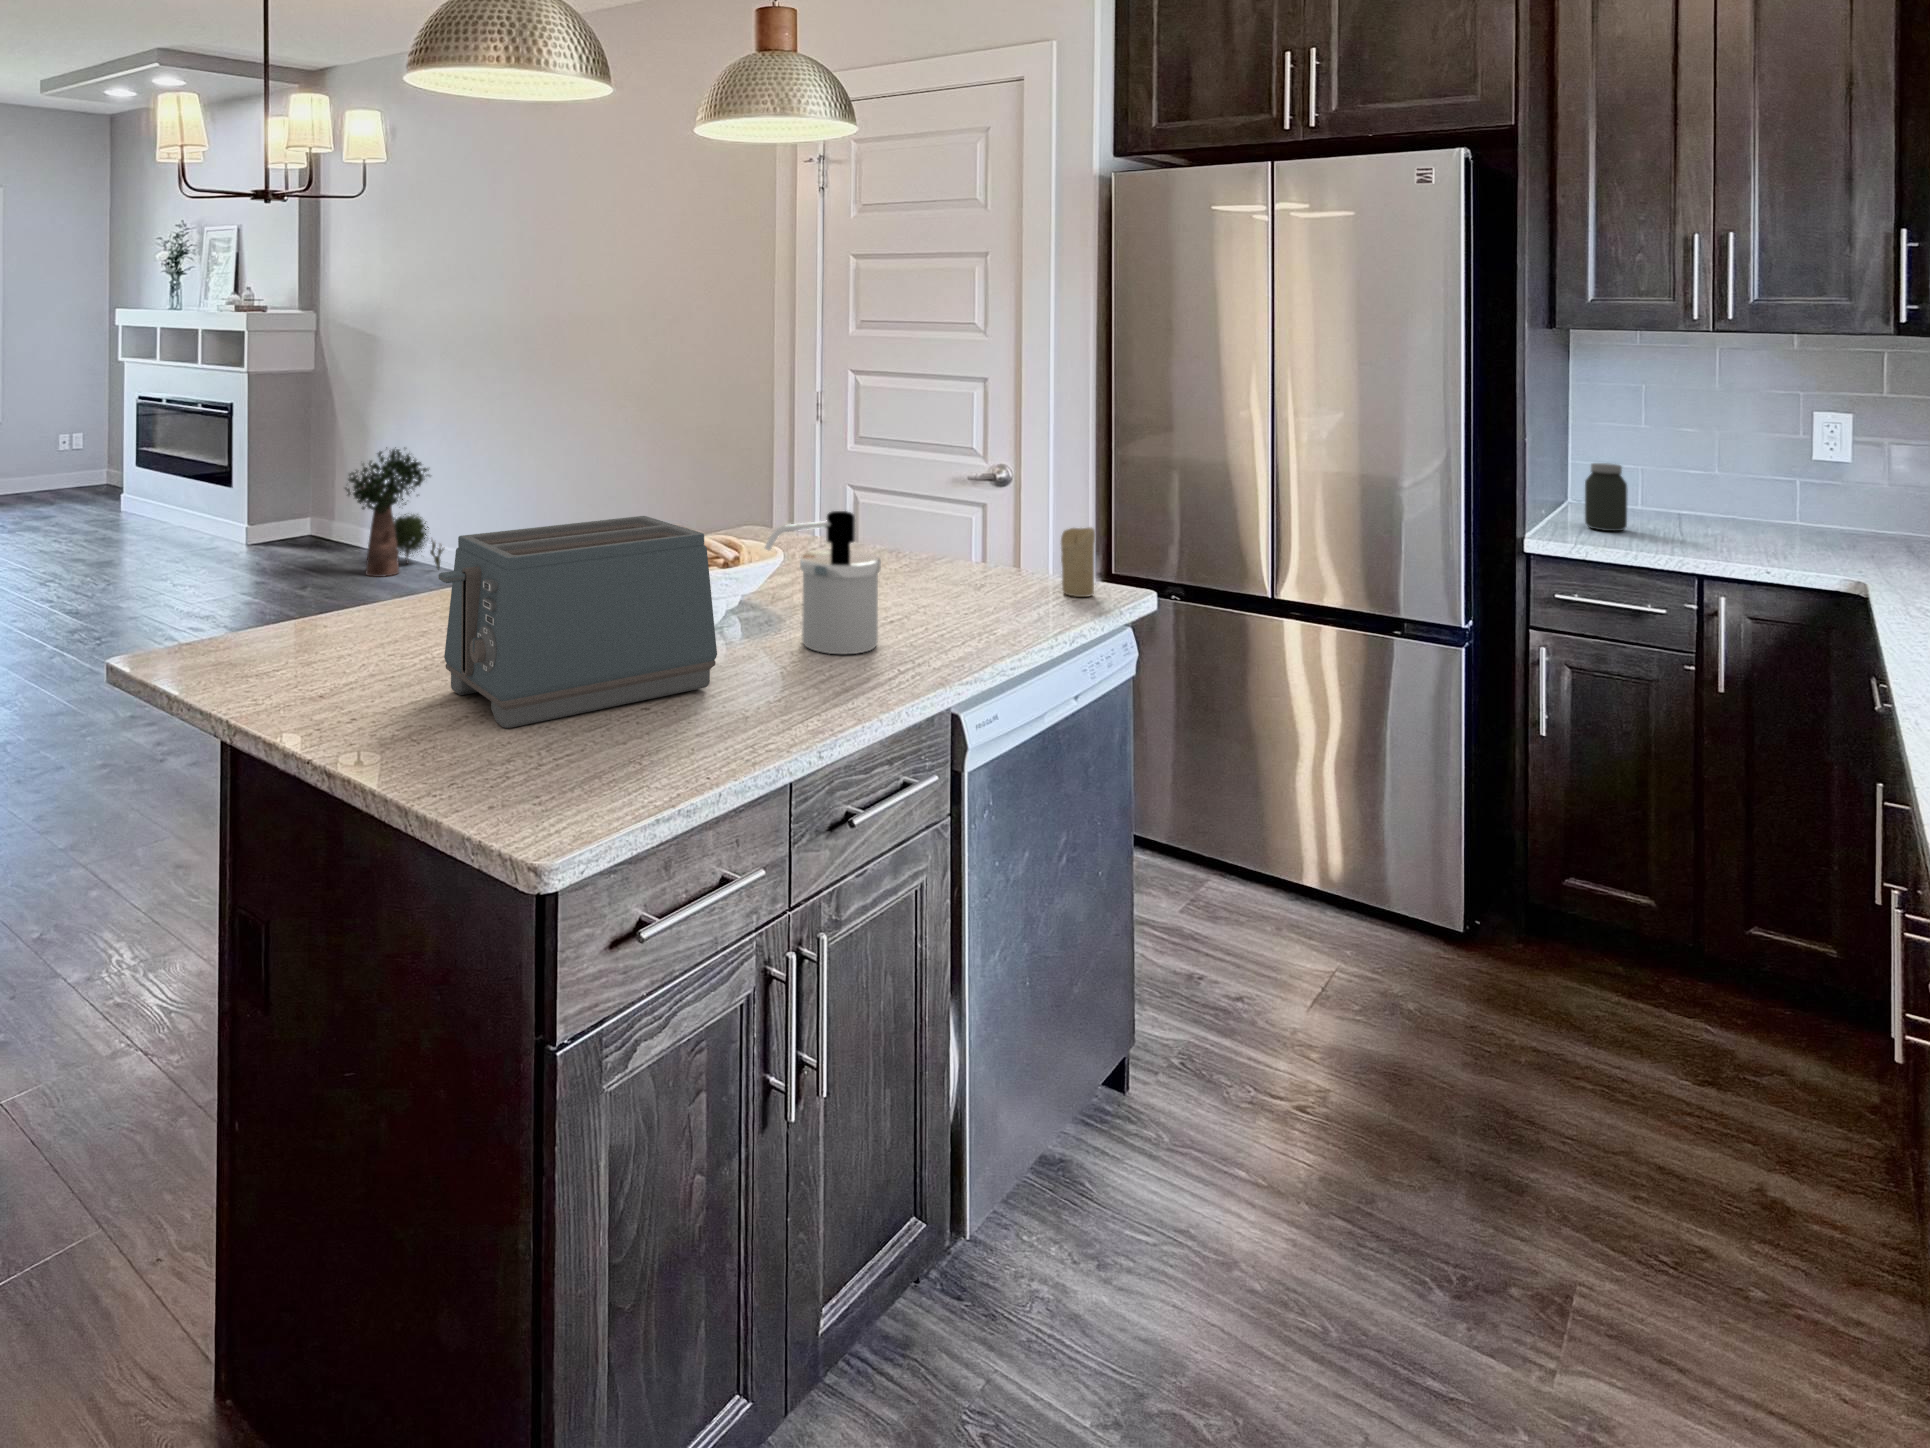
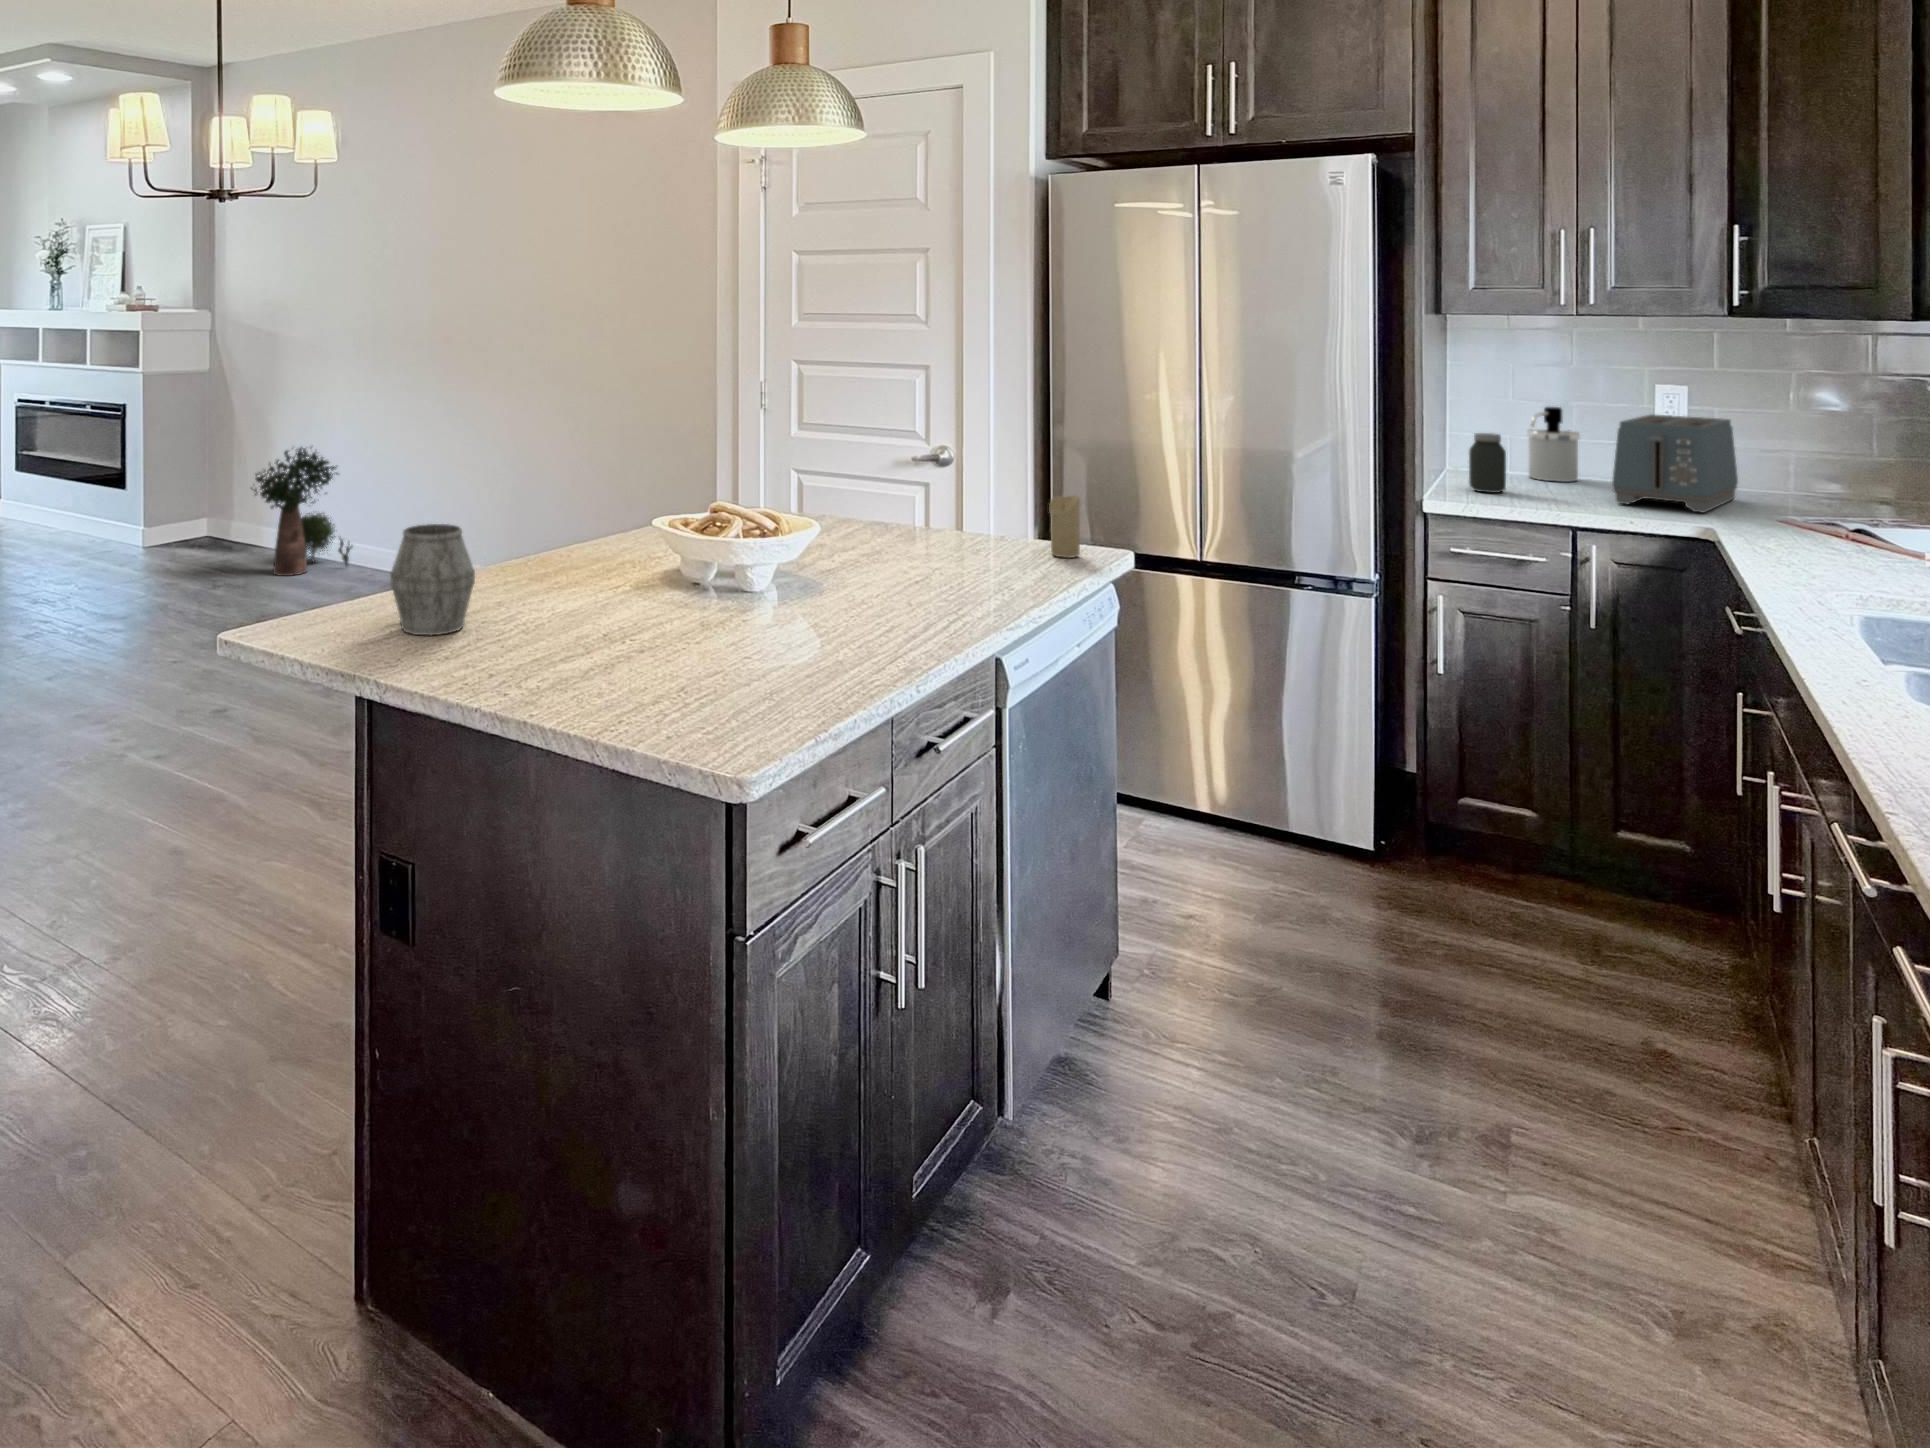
soap dispenser: present [765,511,881,654] -> present [1527,407,1580,482]
toaster: present [438,516,717,728] -> present [1612,414,1738,512]
mug: none [279,547,371,670] -> present [390,524,475,635]

